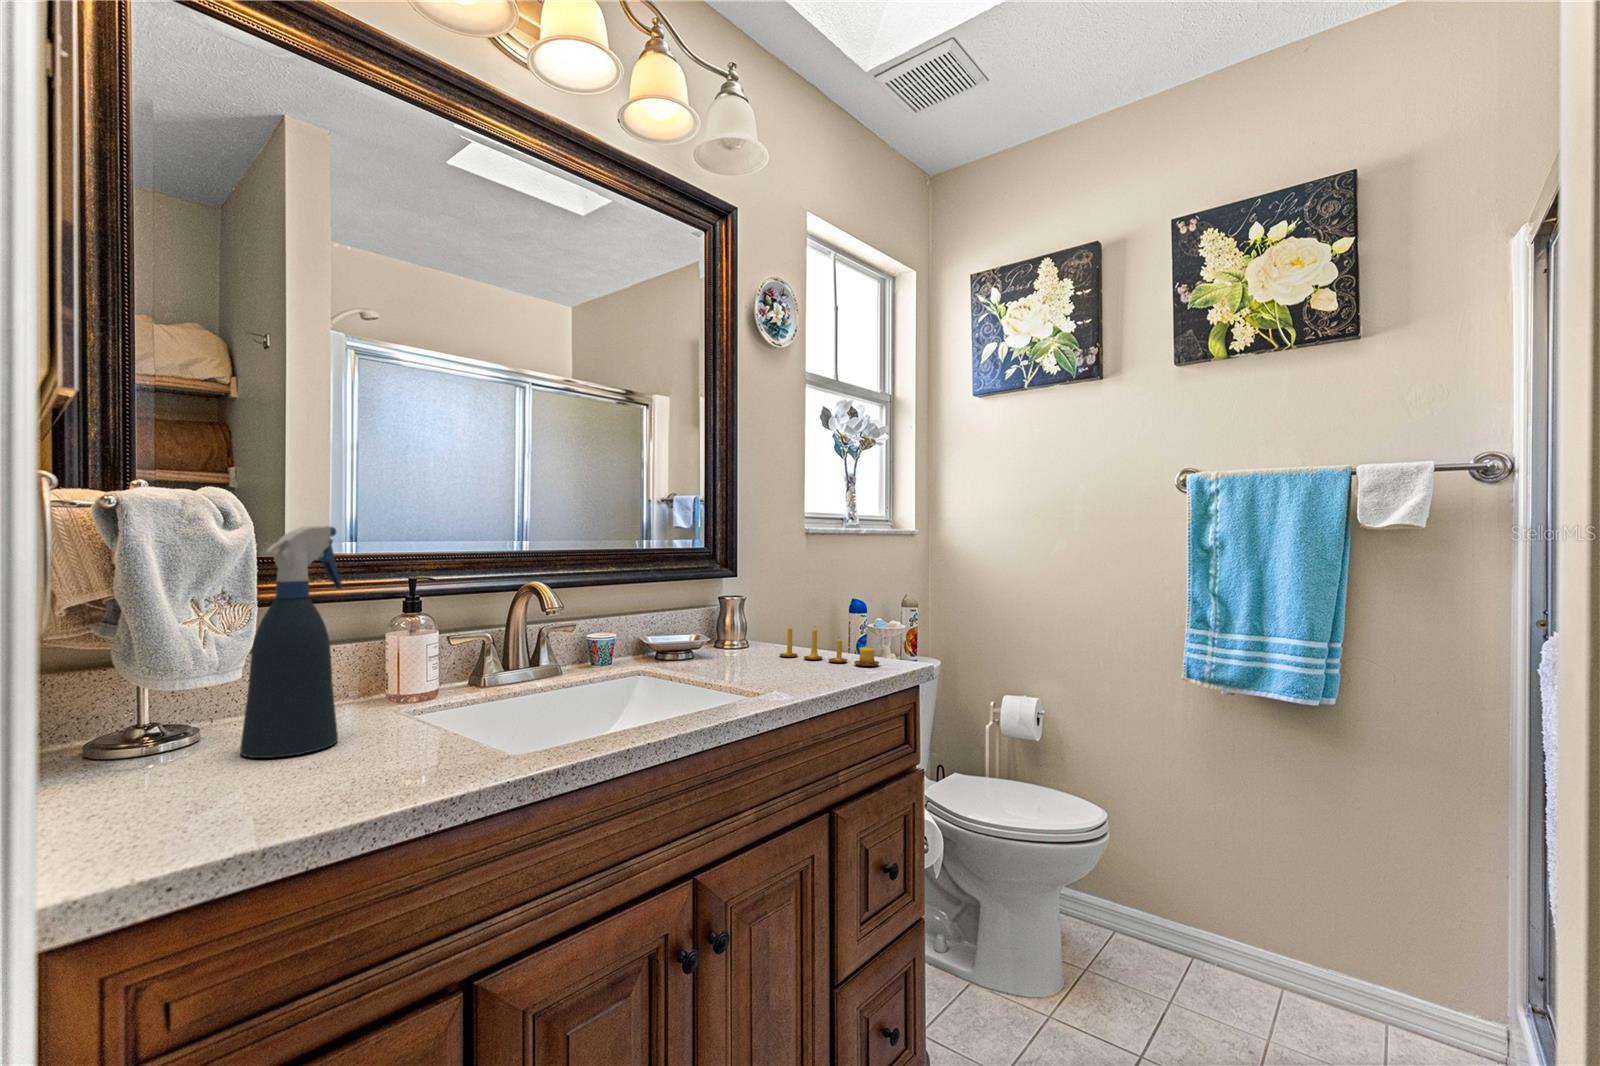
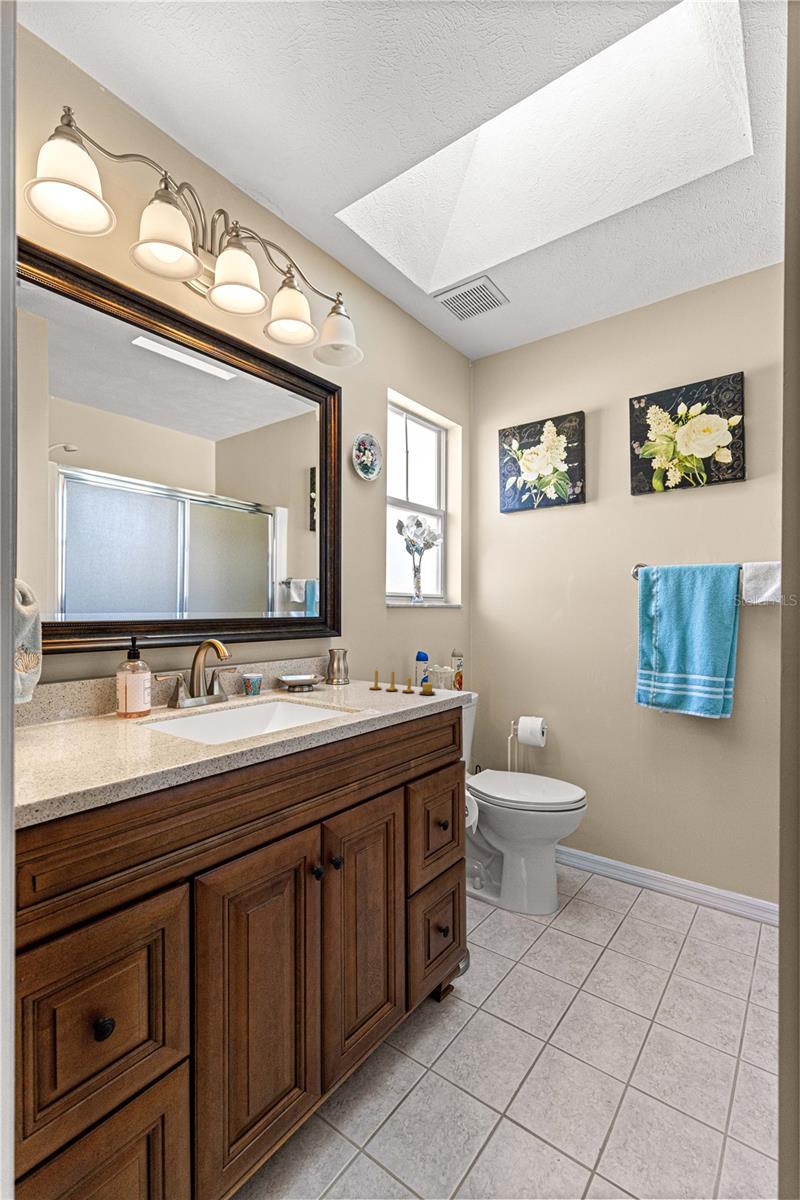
spray bottle: present [240,526,342,758] -> none [45,605,102,747]

